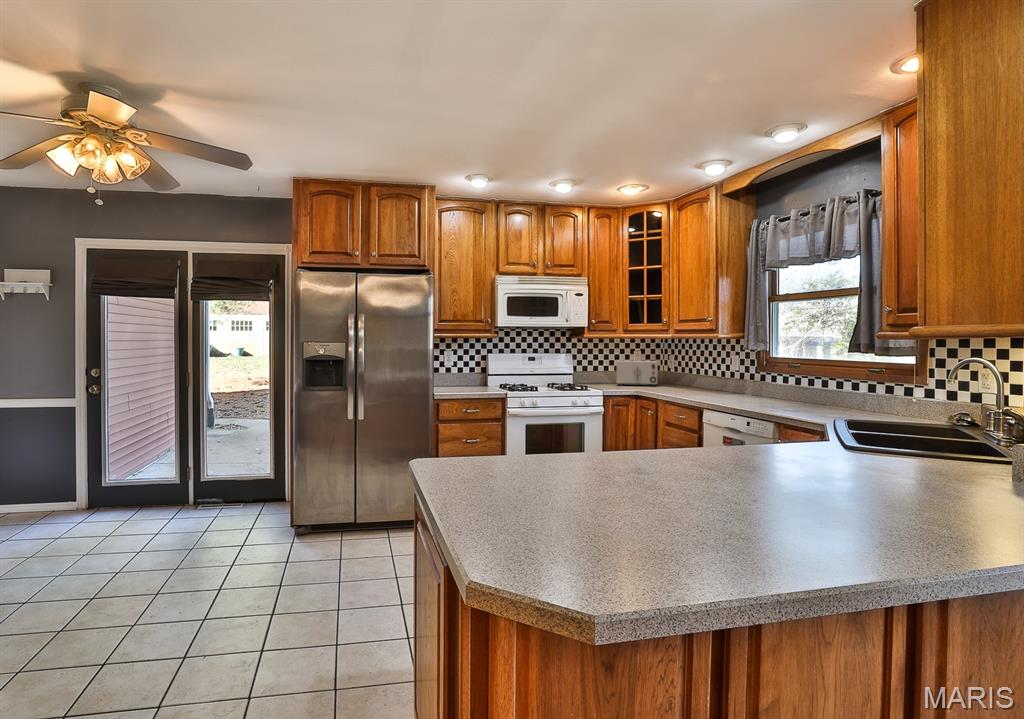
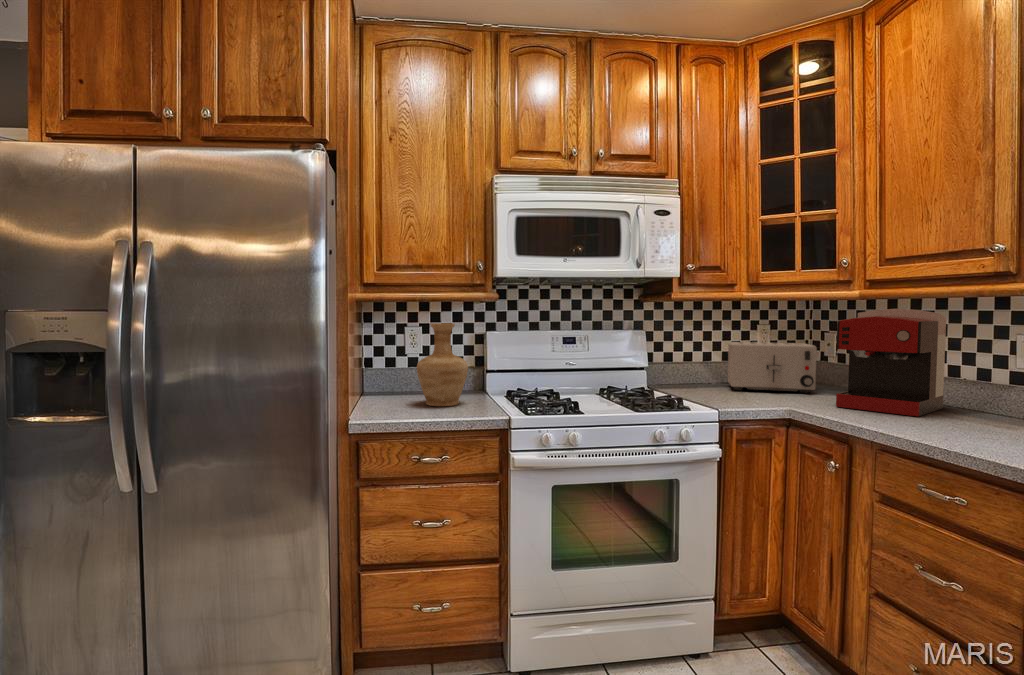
coffee maker: none [659,343,707,391] -> present [836,309,946,416]
vase: none [457,349,483,390] -> present [417,323,468,406]

